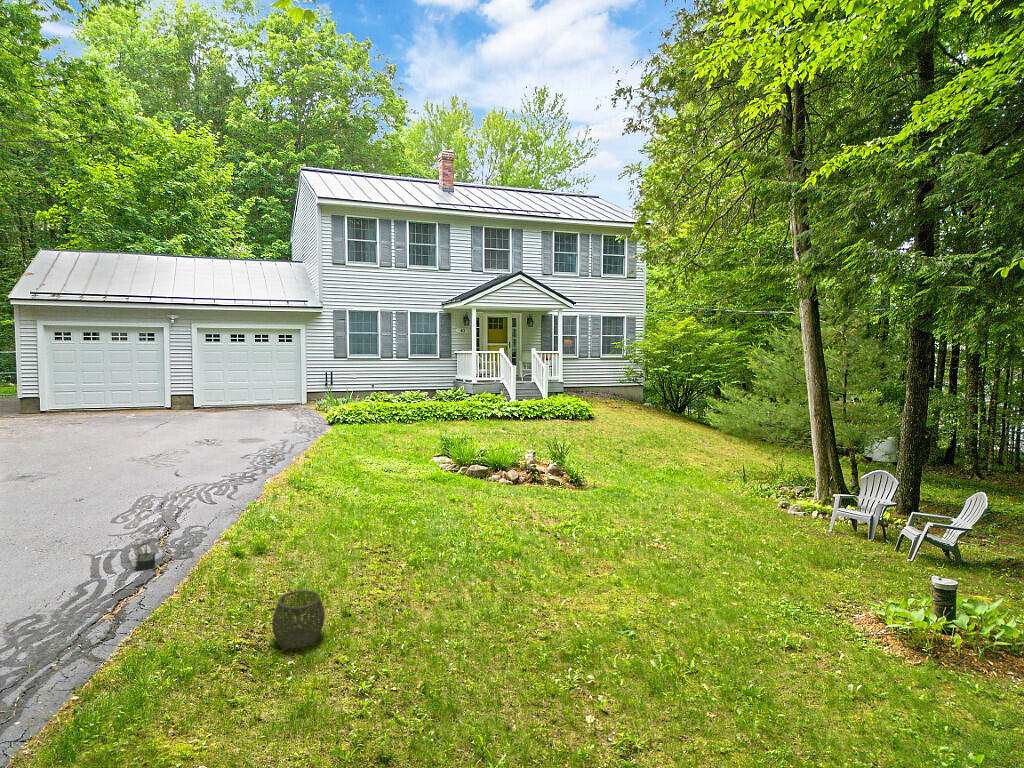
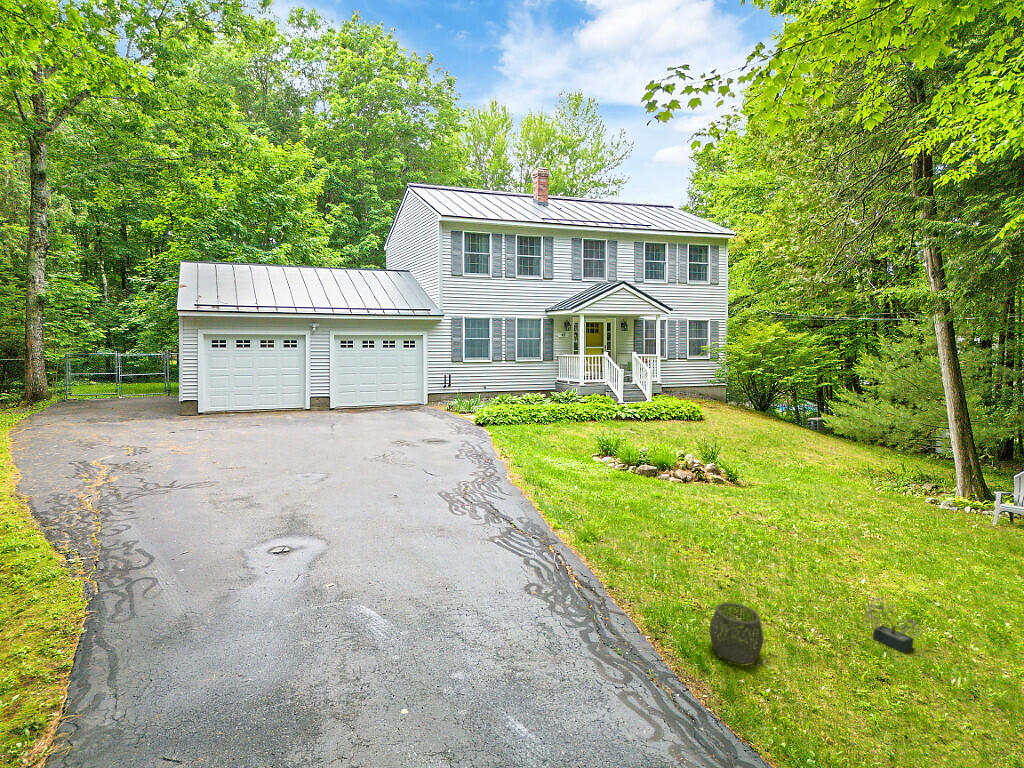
decorative plant: present [133,530,160,570] -> present [867,597,921,653]

